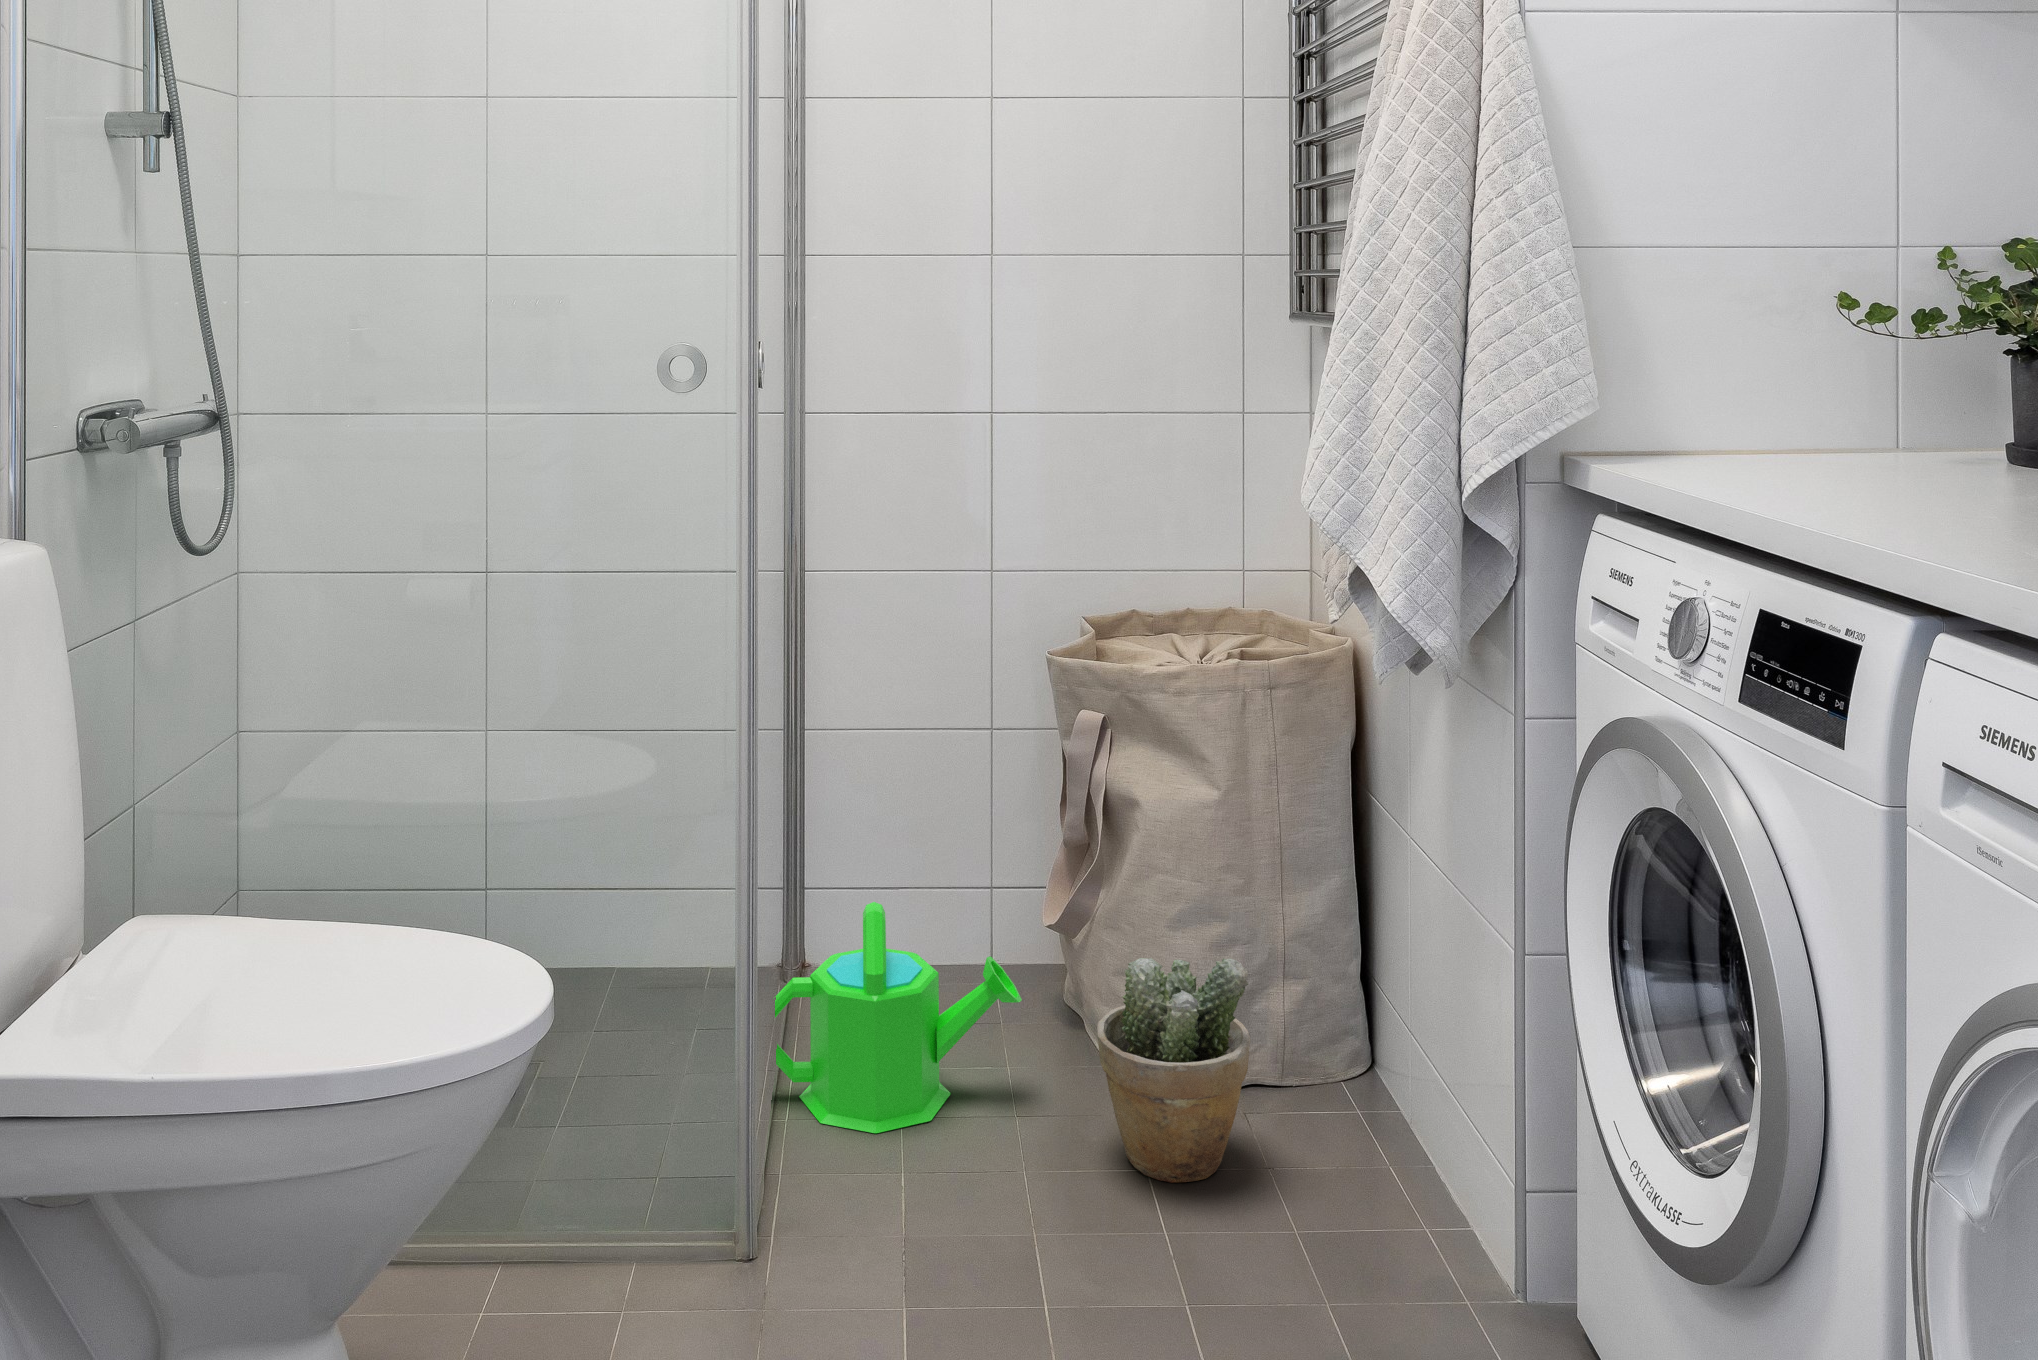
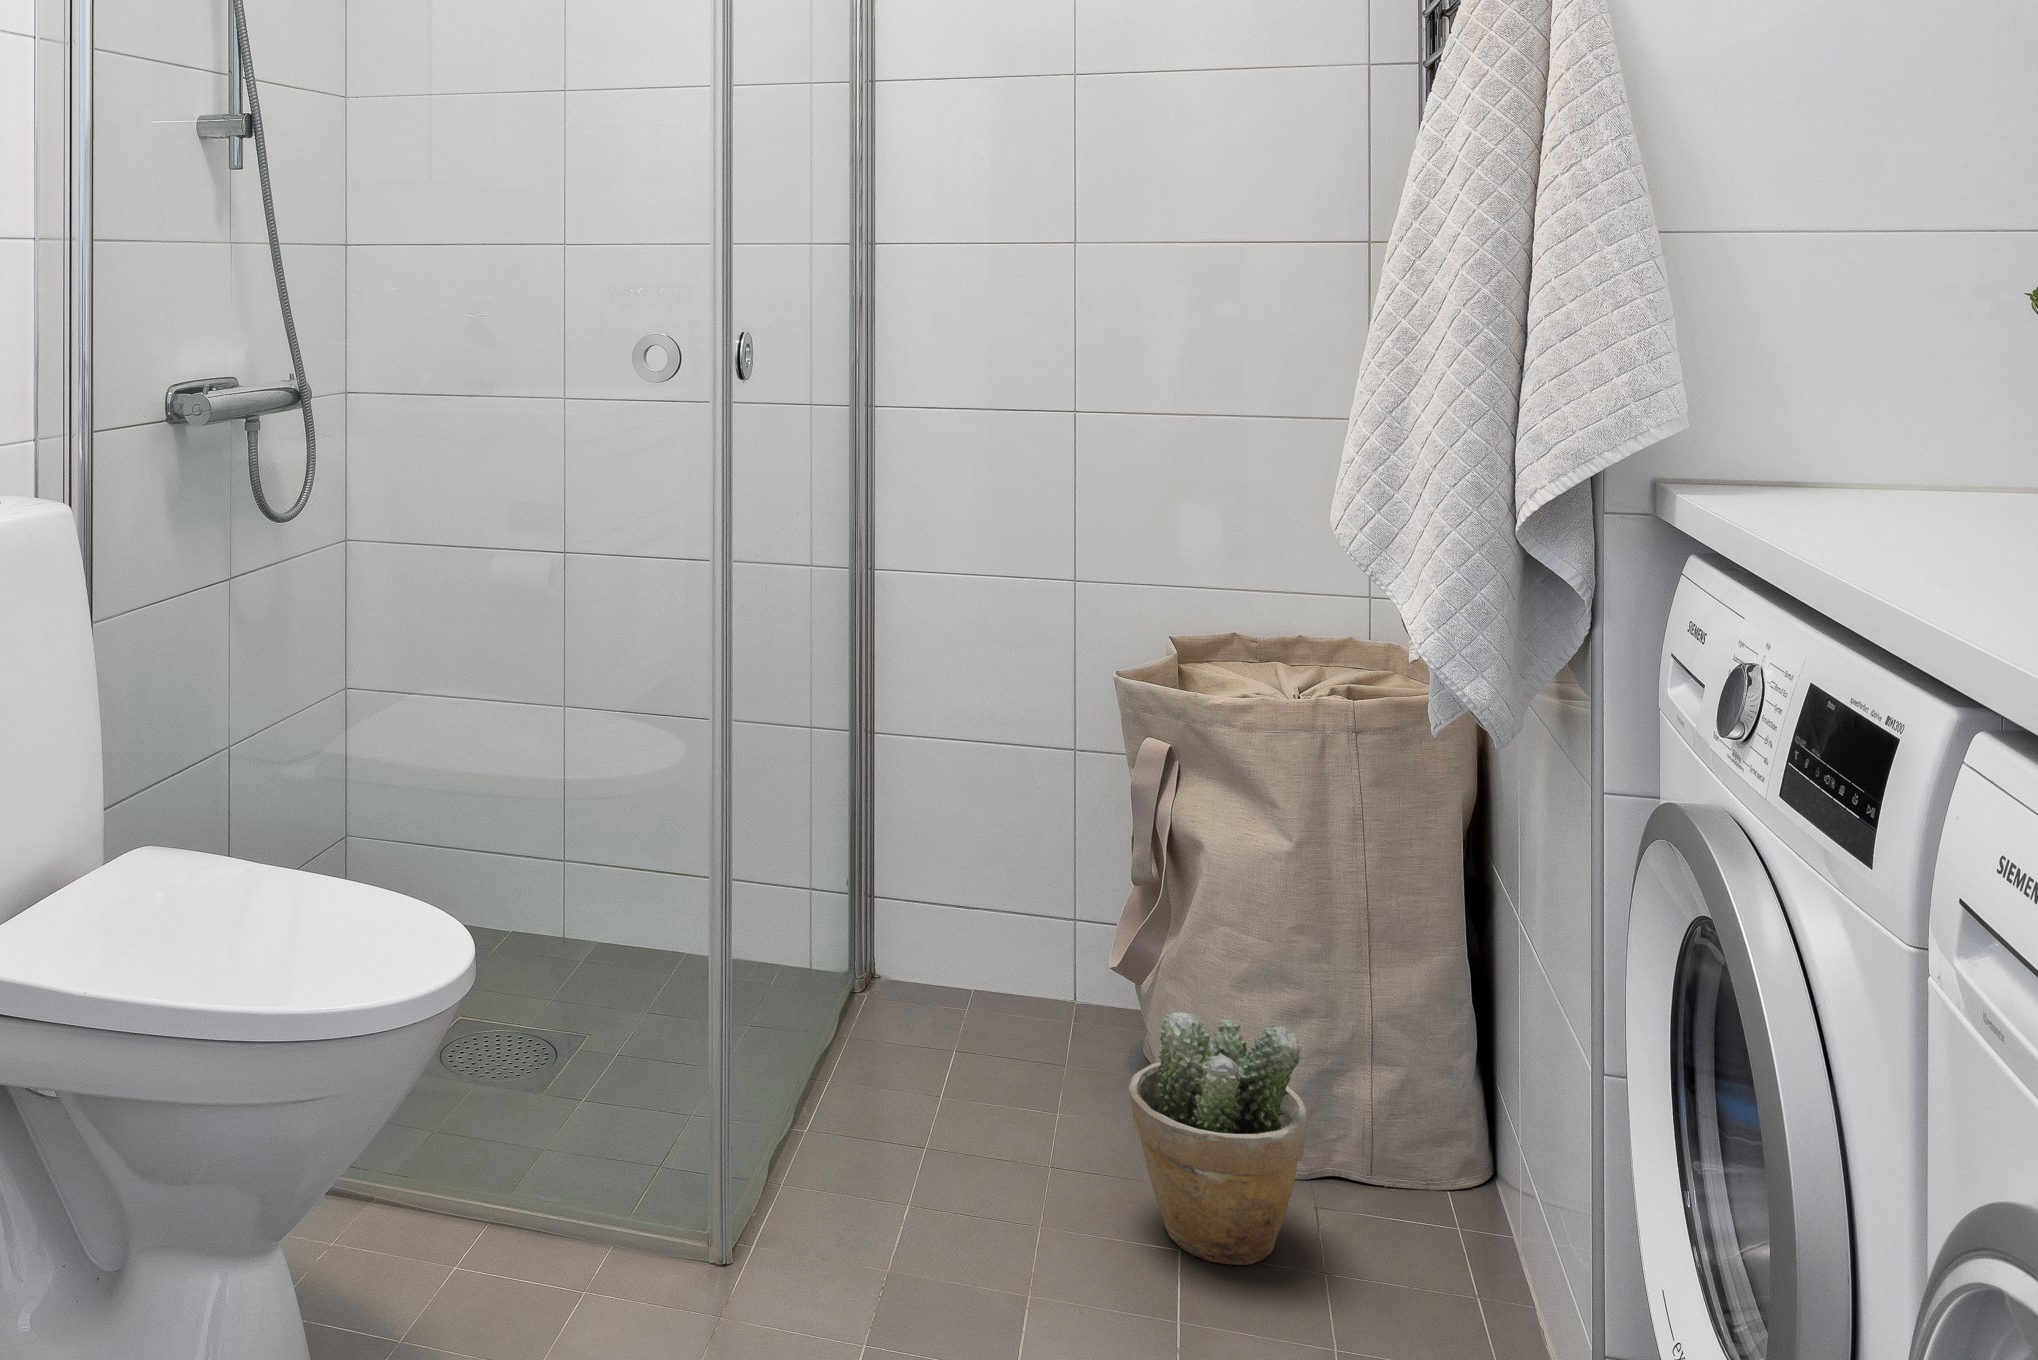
watering can: present [775,902,1022,1133] -> none [787,915,1068,1151]

